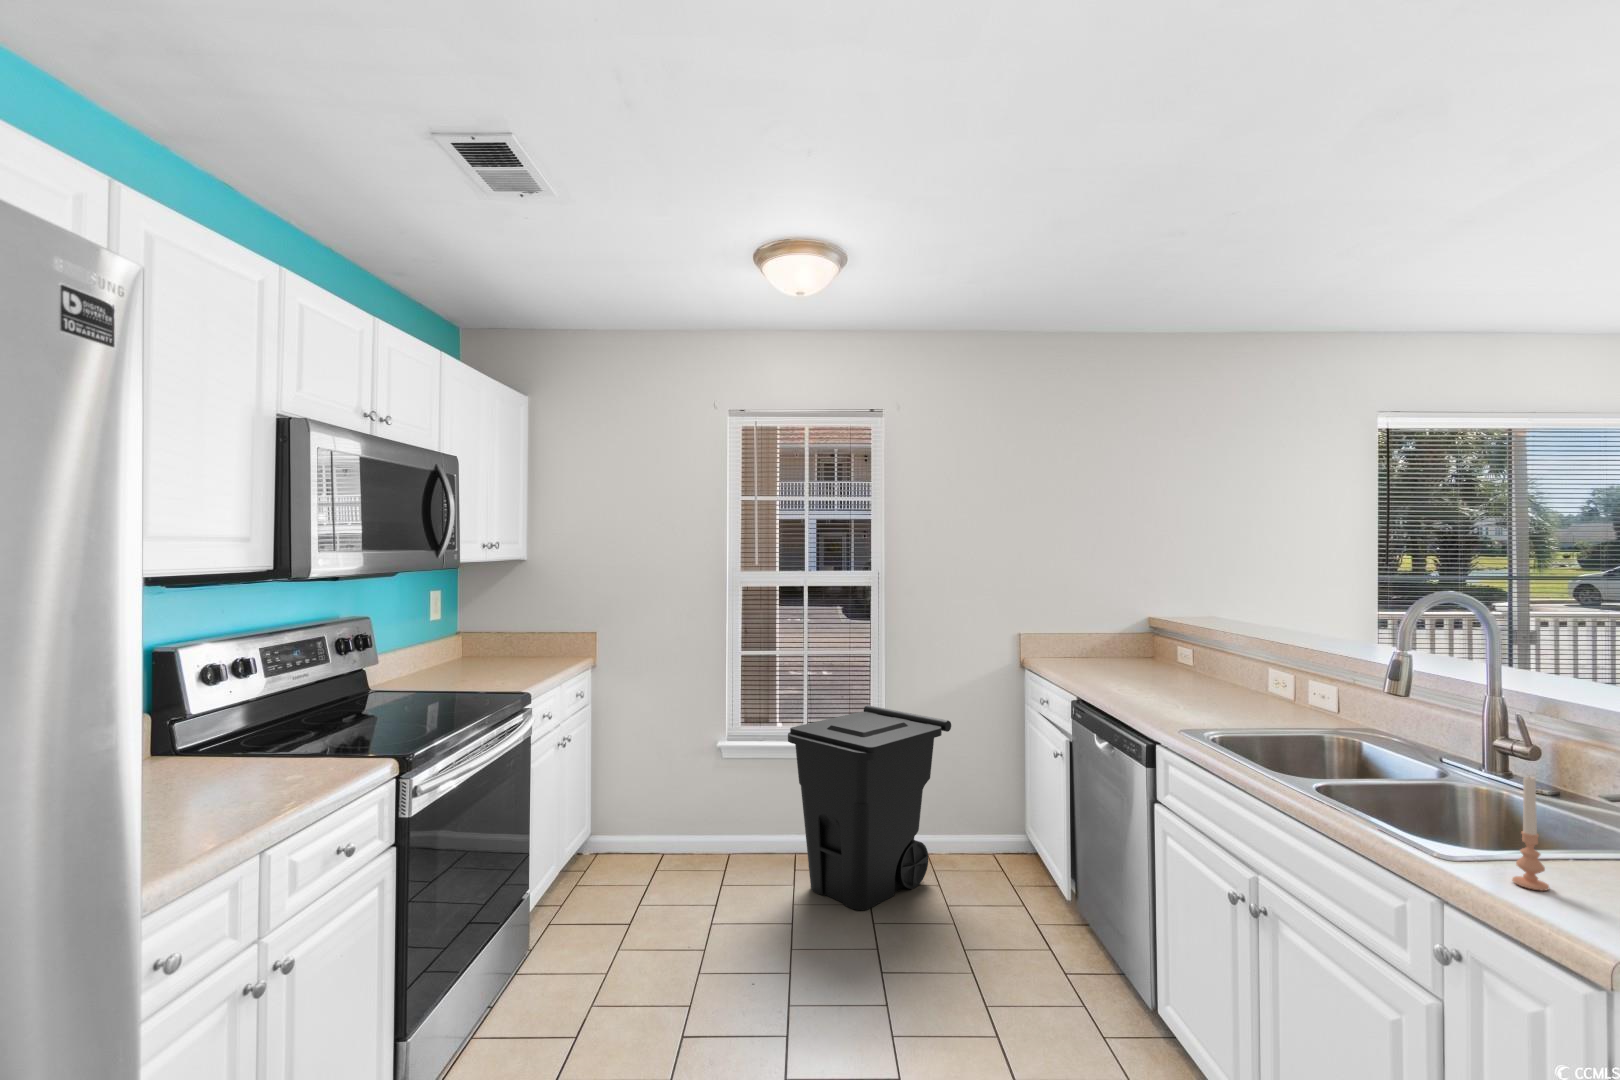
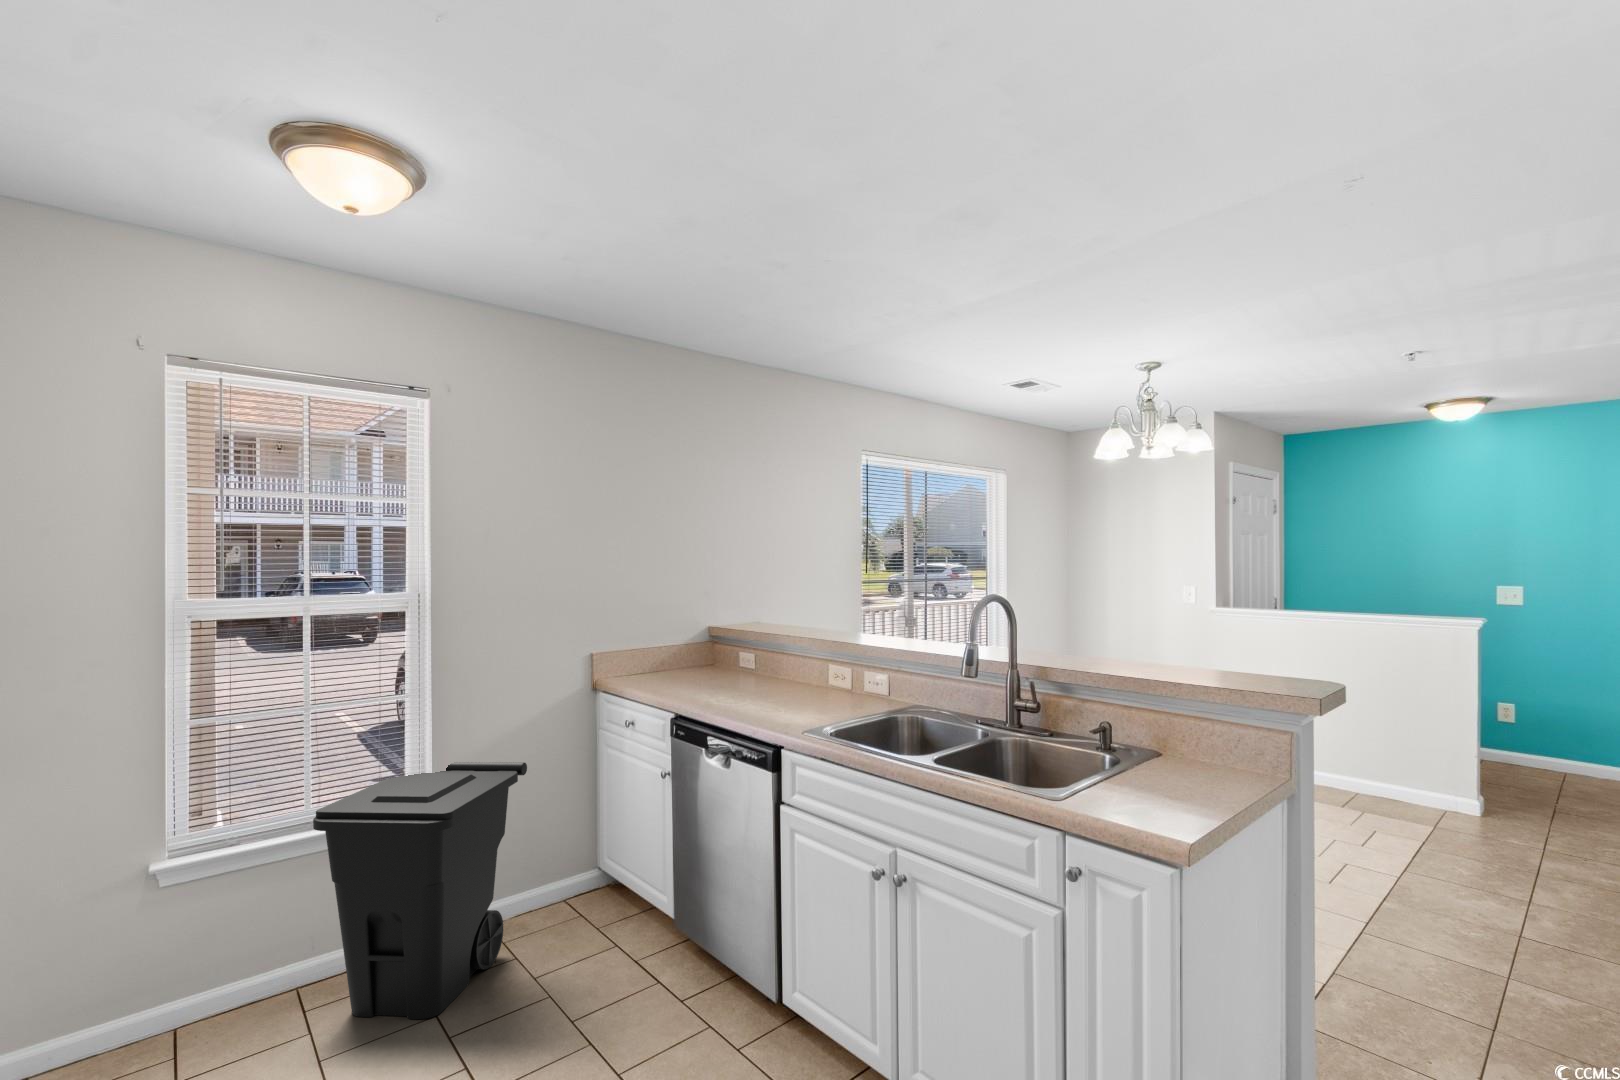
candle: present [1512,777,1549,891] -> none [1104,726,1125,808]

